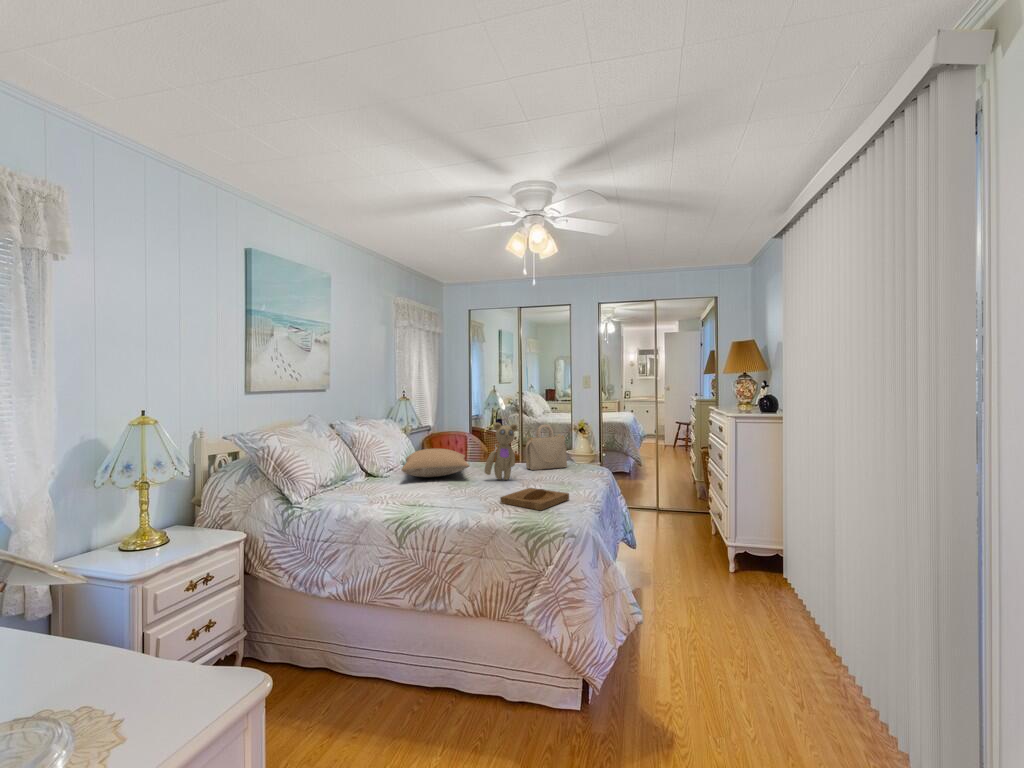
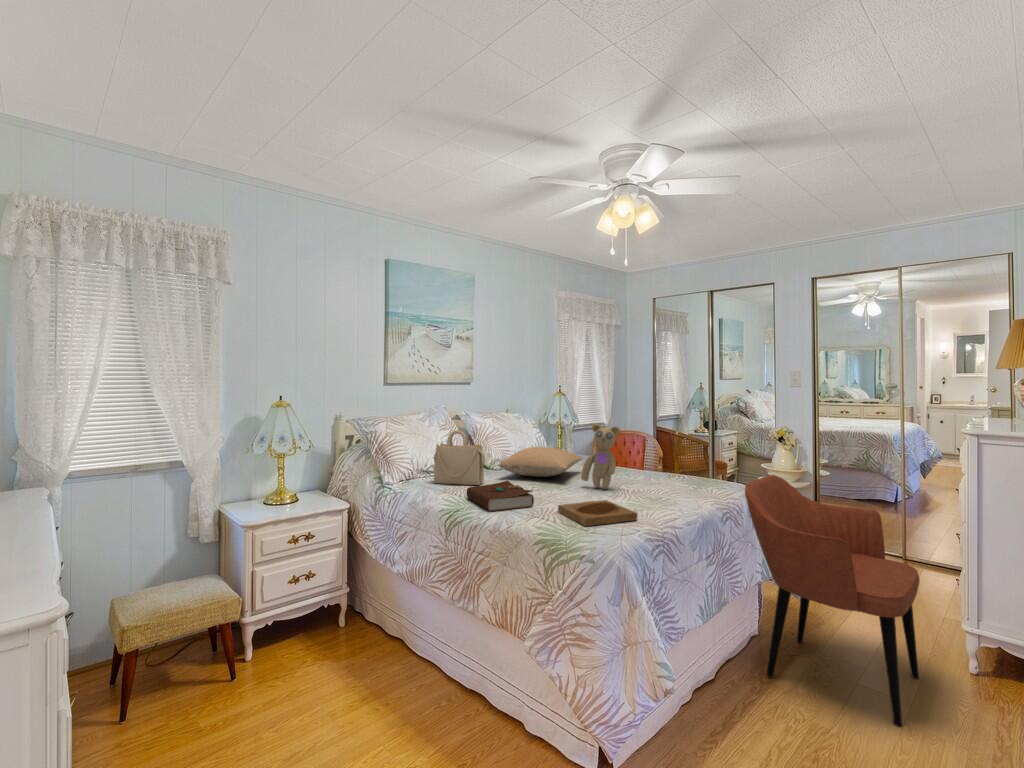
handbag: present [525,424,567,470] -> present [434,430,485,485]
armchair: none [617,453,728,612] -> present [745,475,920,727]
book: none [401,482,474,512] -> present [467,481,534,511]

